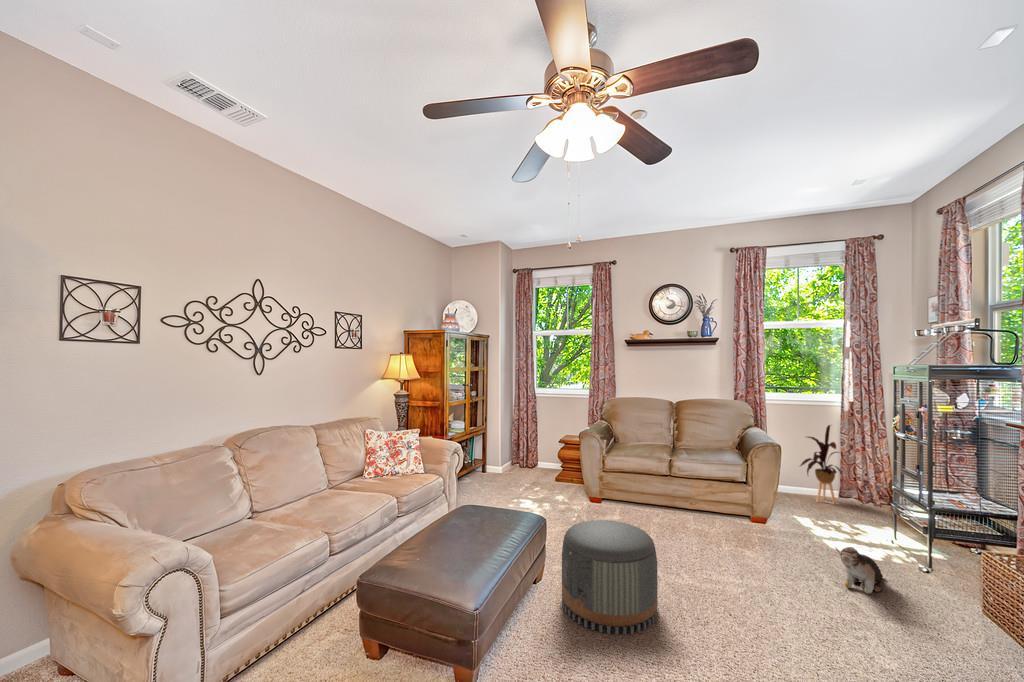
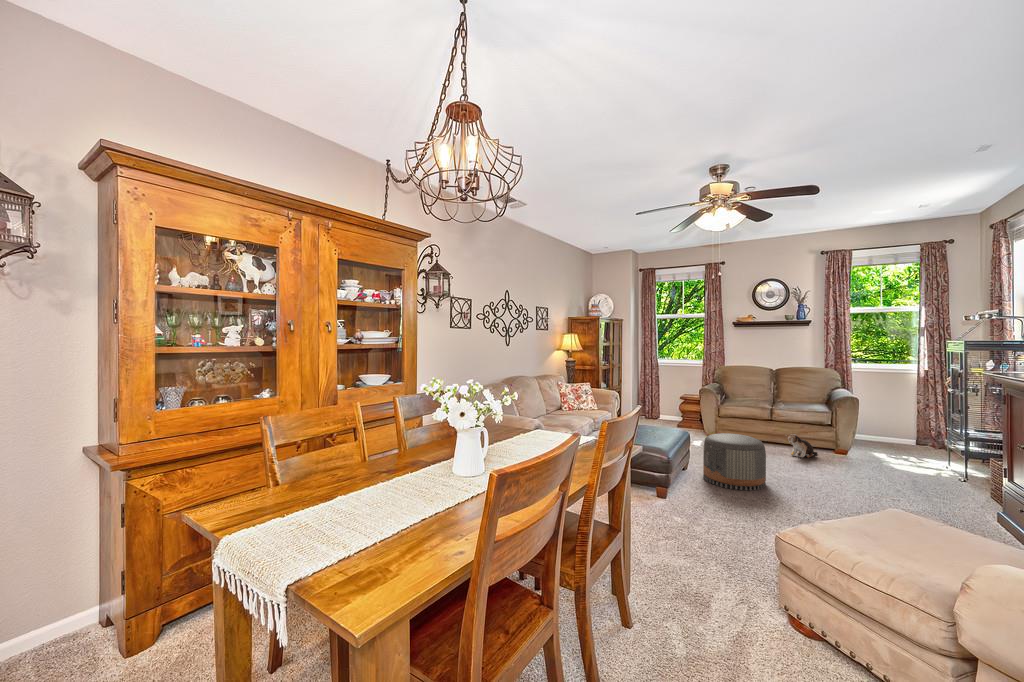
house plant: present [801,425,842,504] -> none [877,387,917,447]
plush toy: present [836,547,884,594] -> present [785,434,818,458]

